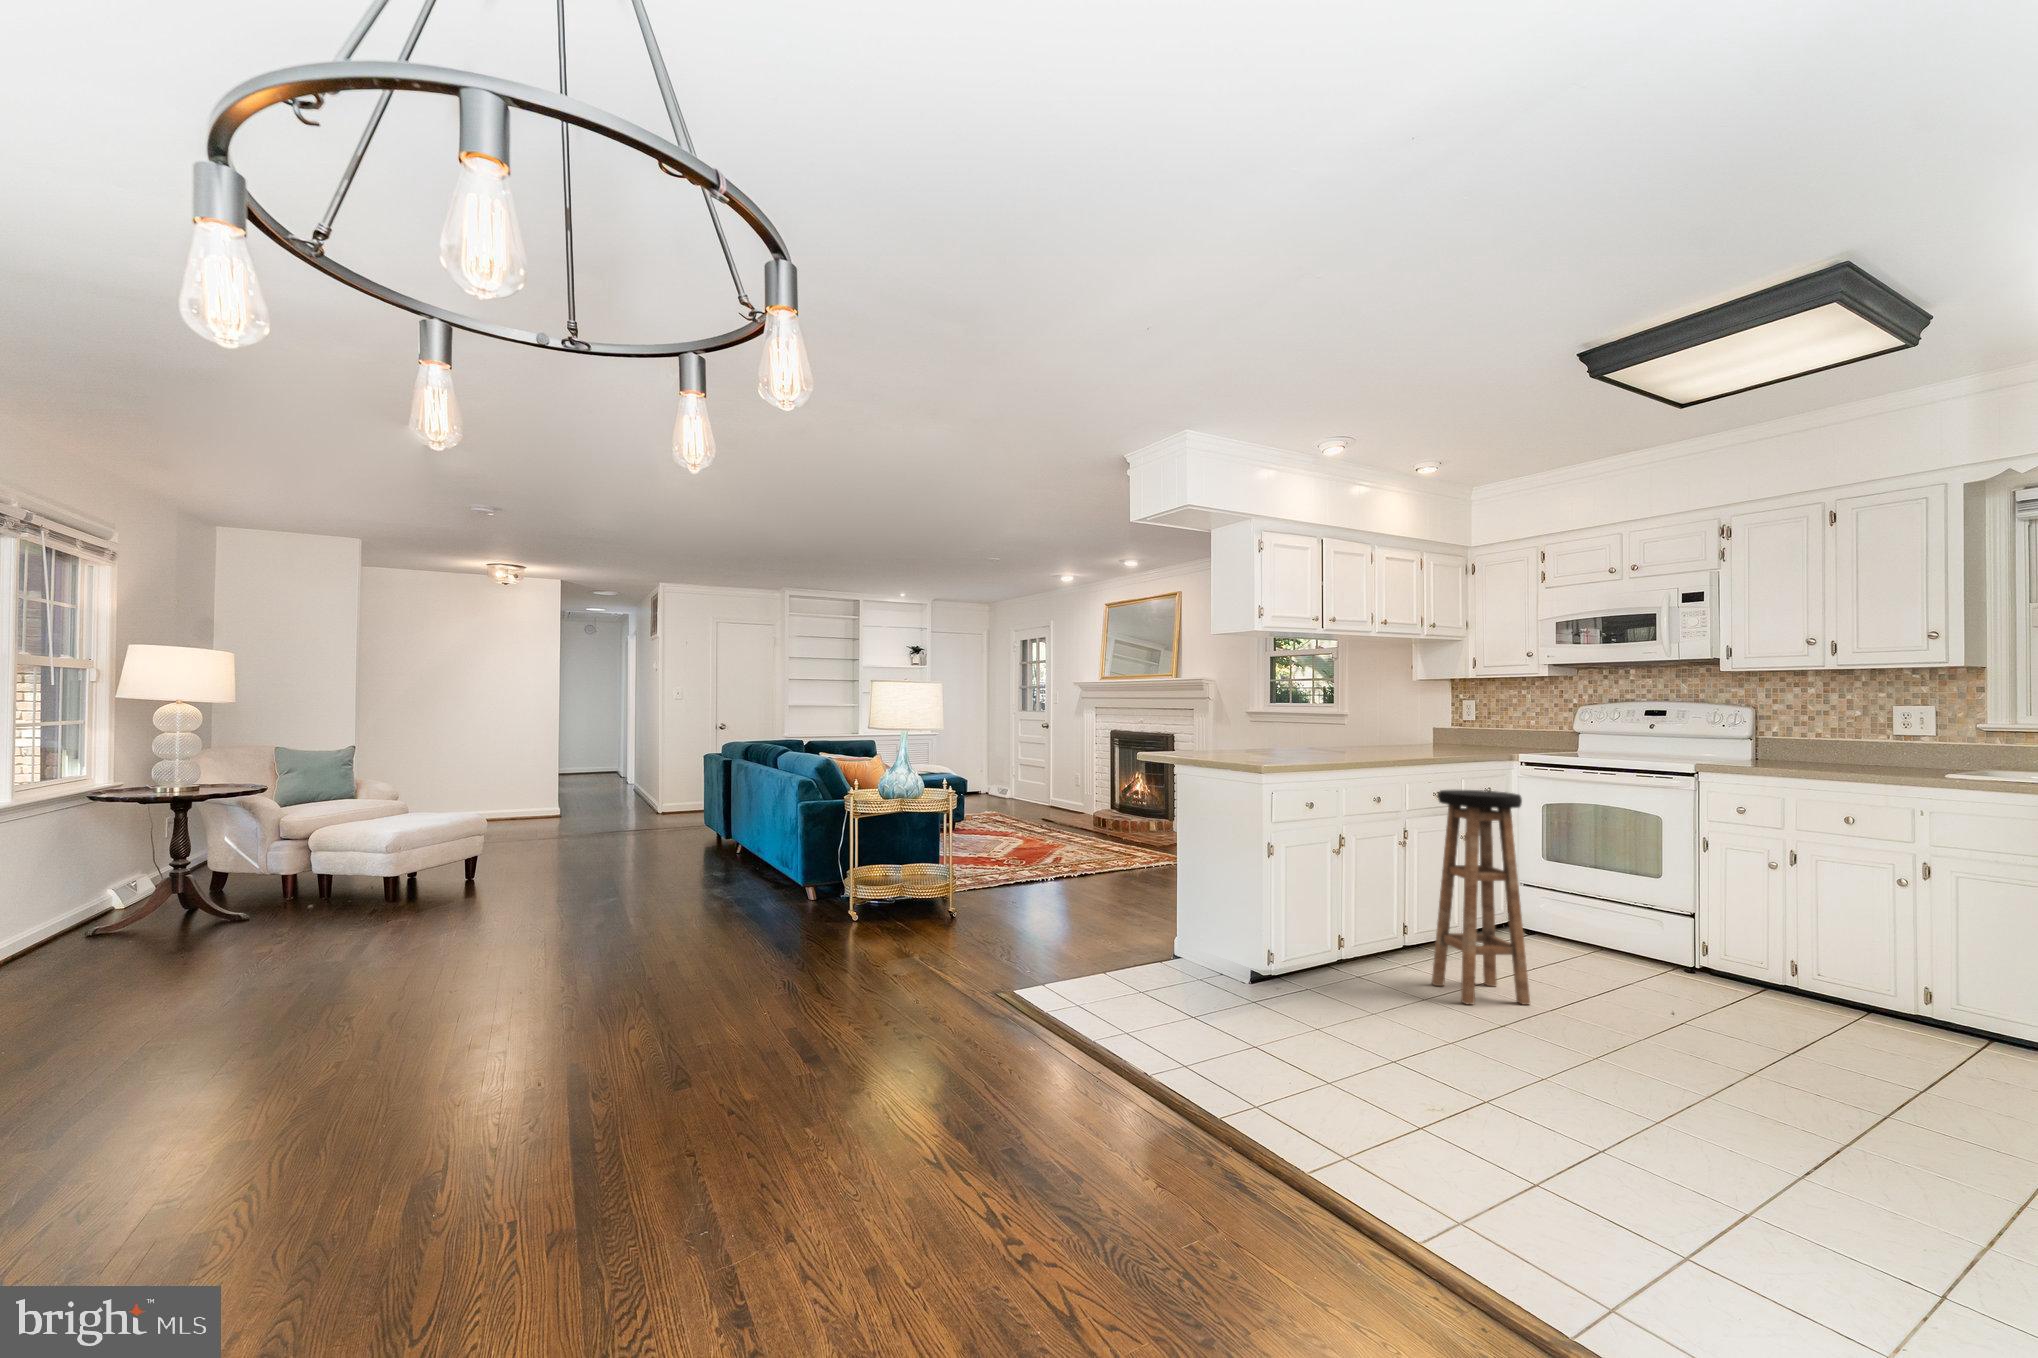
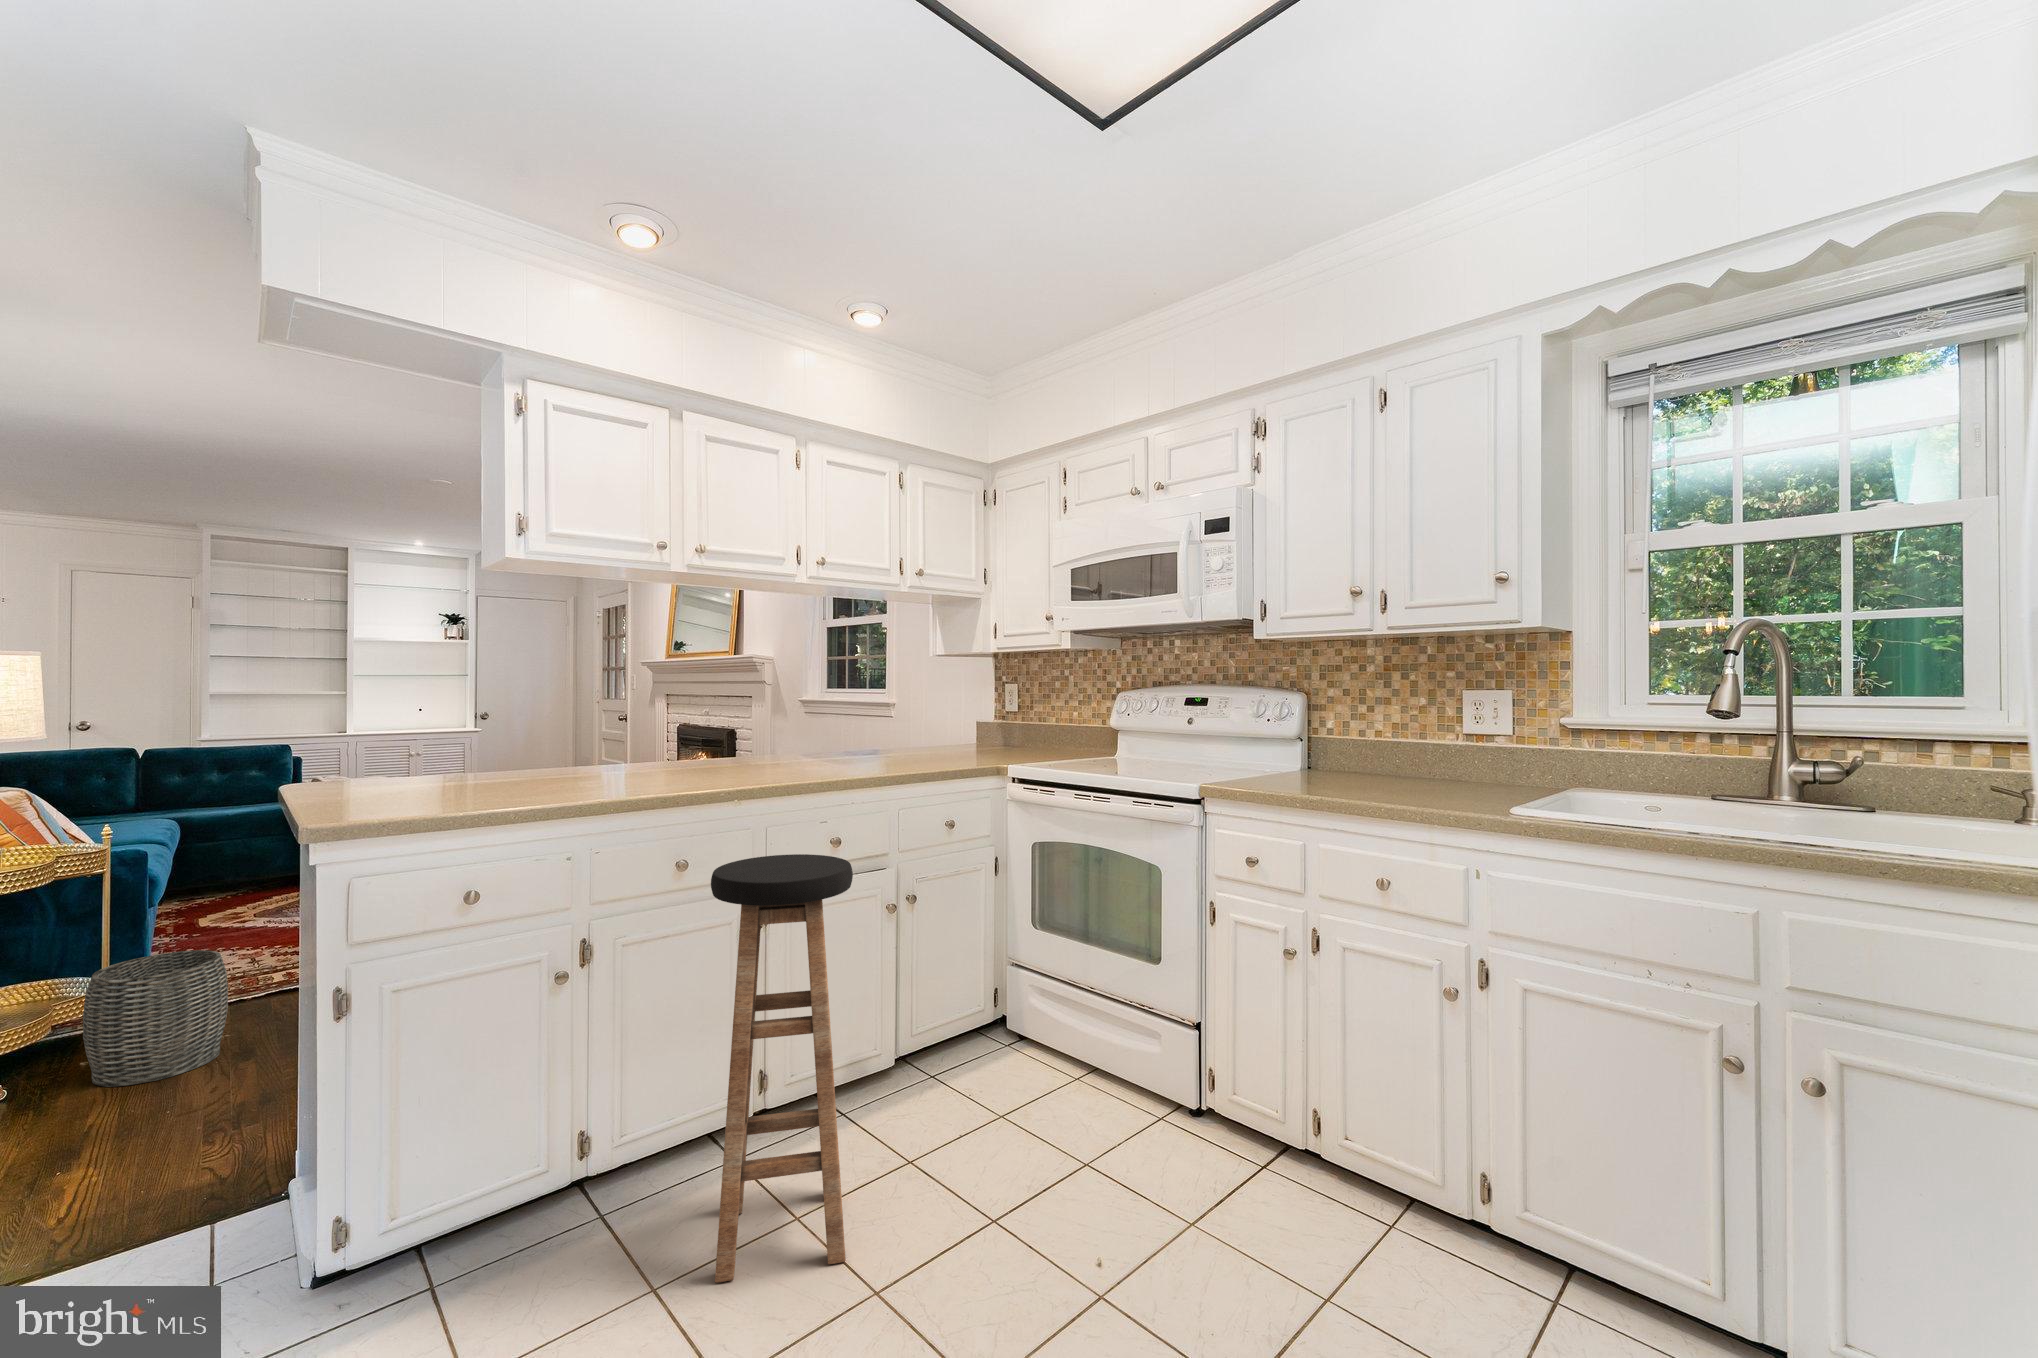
woven basket: none [961,849,1020,919] -> present [83,950,228,1087]

